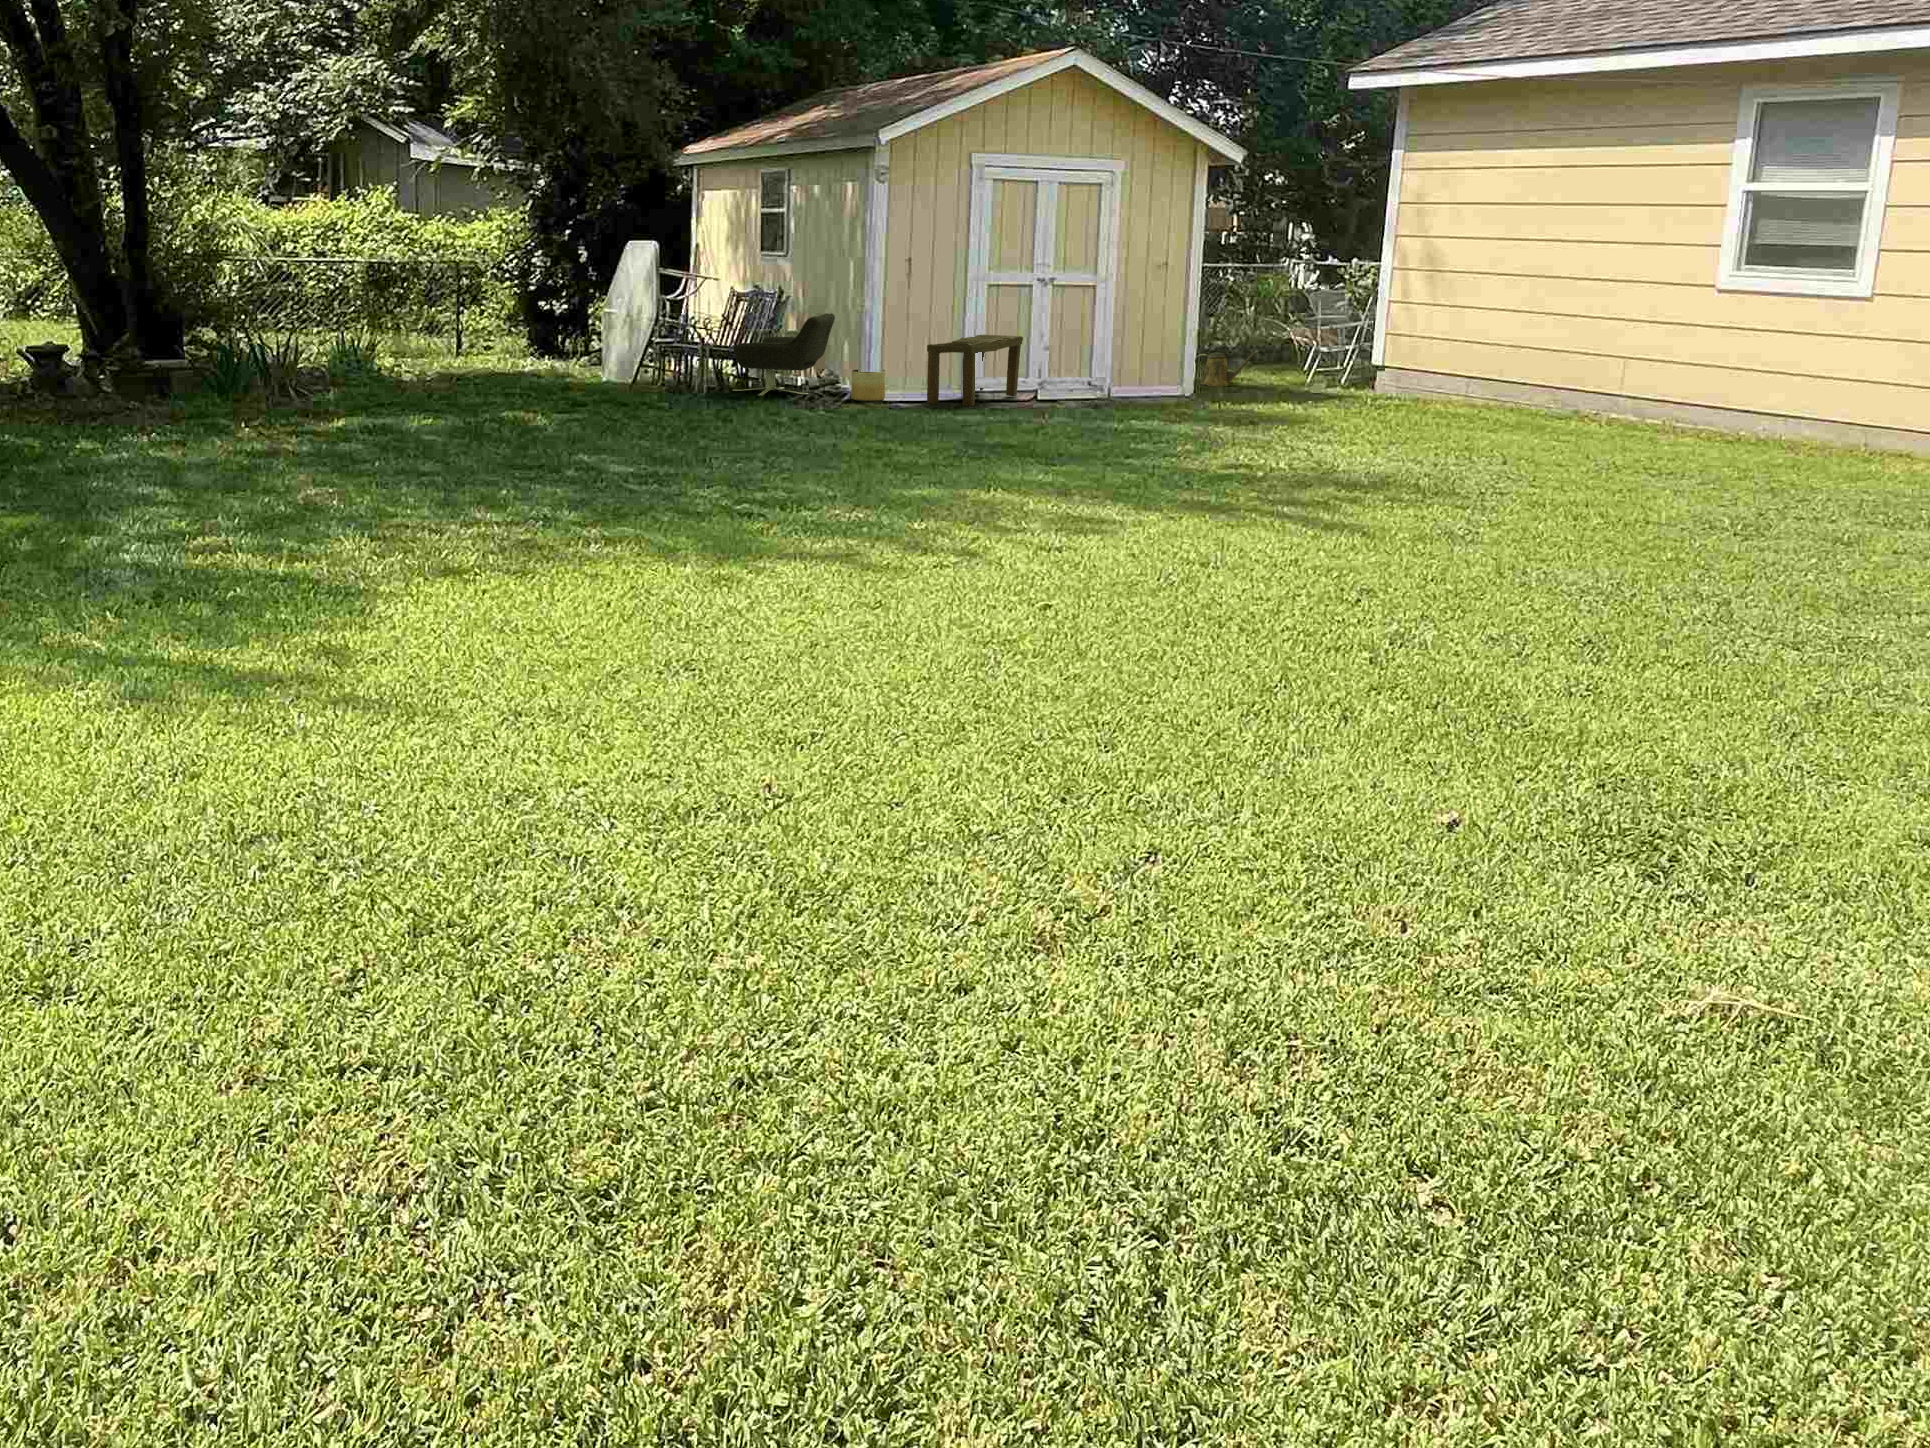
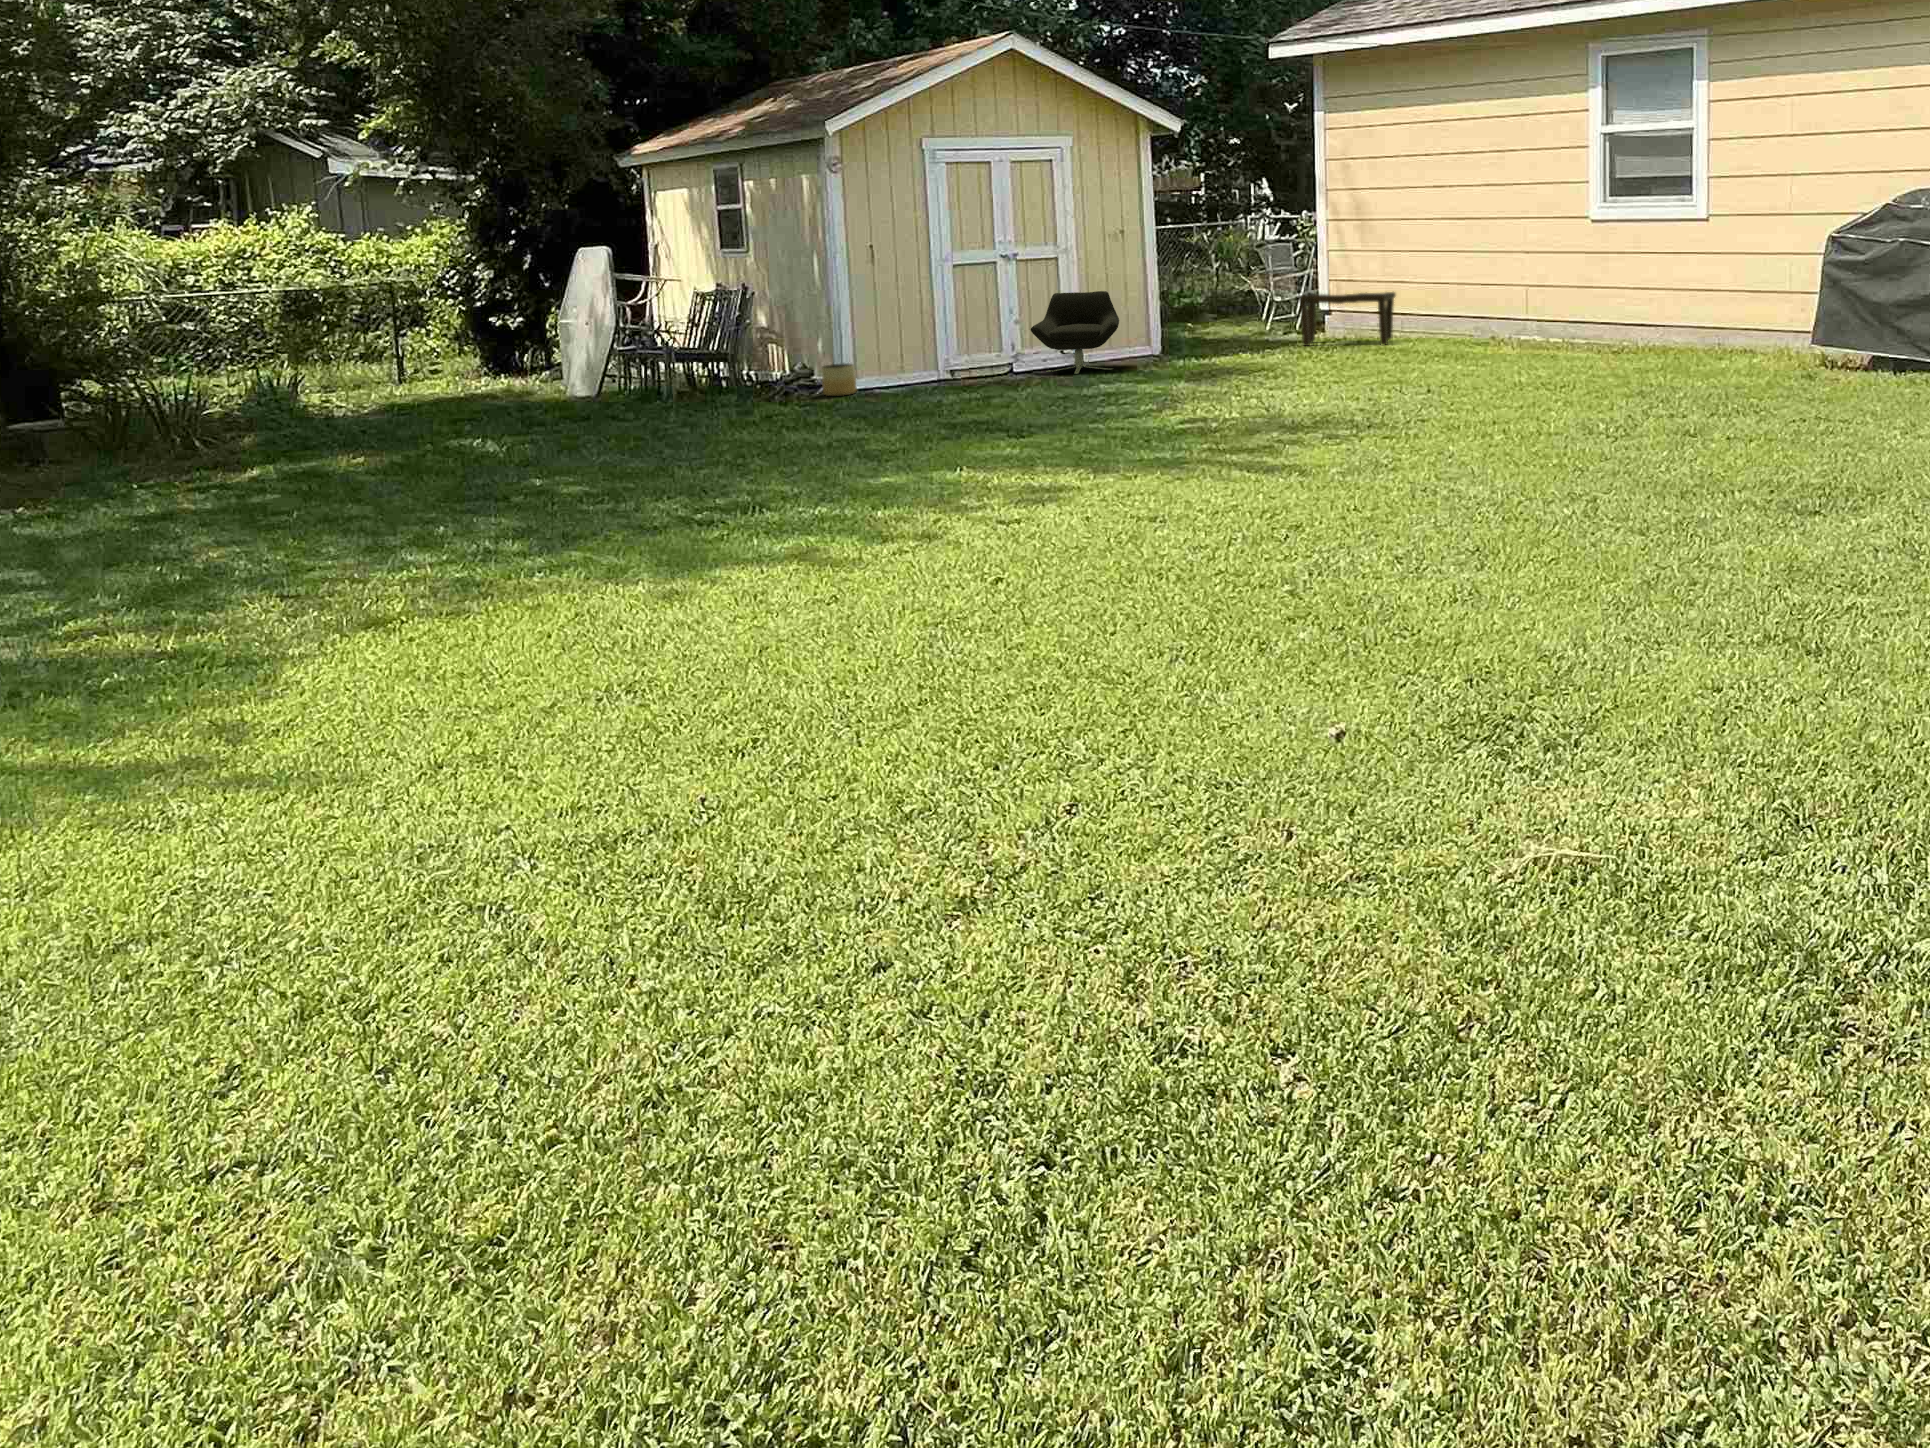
lounge chair: present [733,313,835,396] -> present [1031,291,1119,374]
bench: present [927,334,1023,406] -> present [1299,292,1396,346]
watering can: present [1195,351,1259,386] -> none [1147,319,1203,355]

